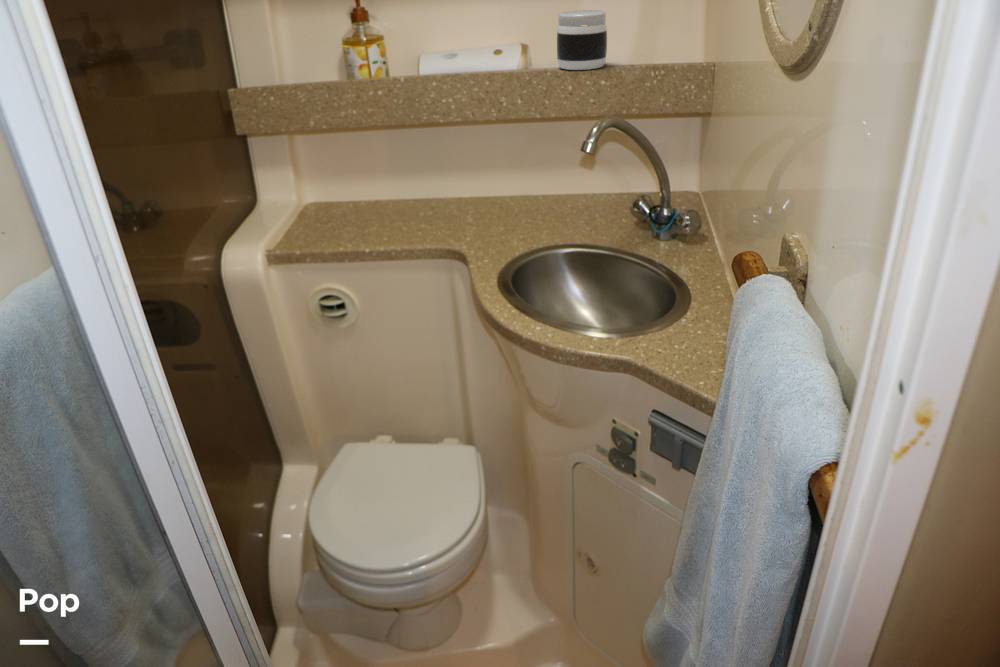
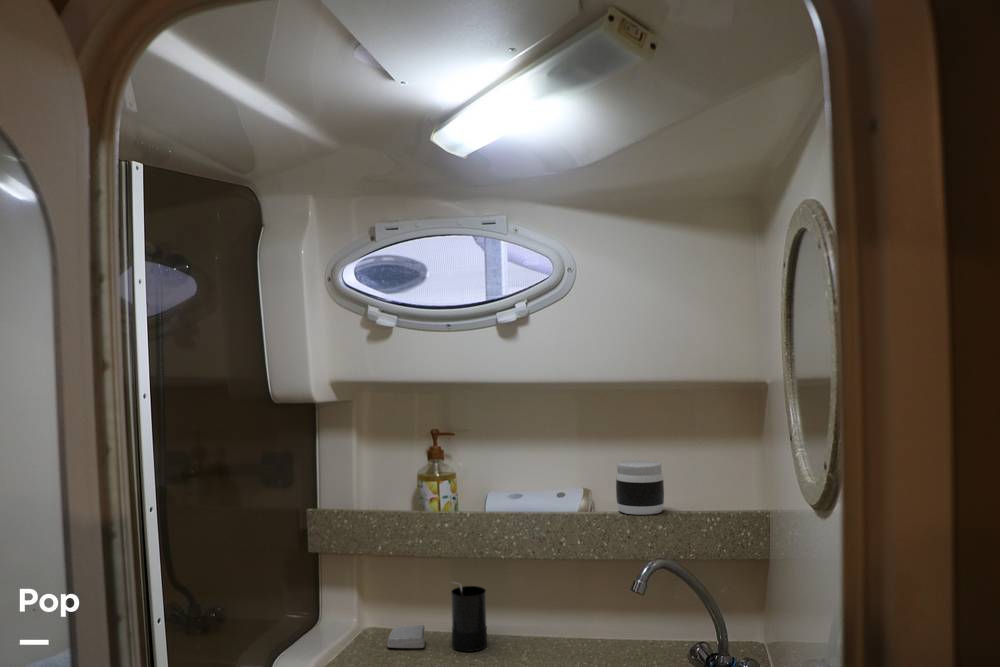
candle: none [391,152,432,217] -> present [451,582,487,652]
soap bar: none [335,196,372,219] -> present [387,625,425,648]

